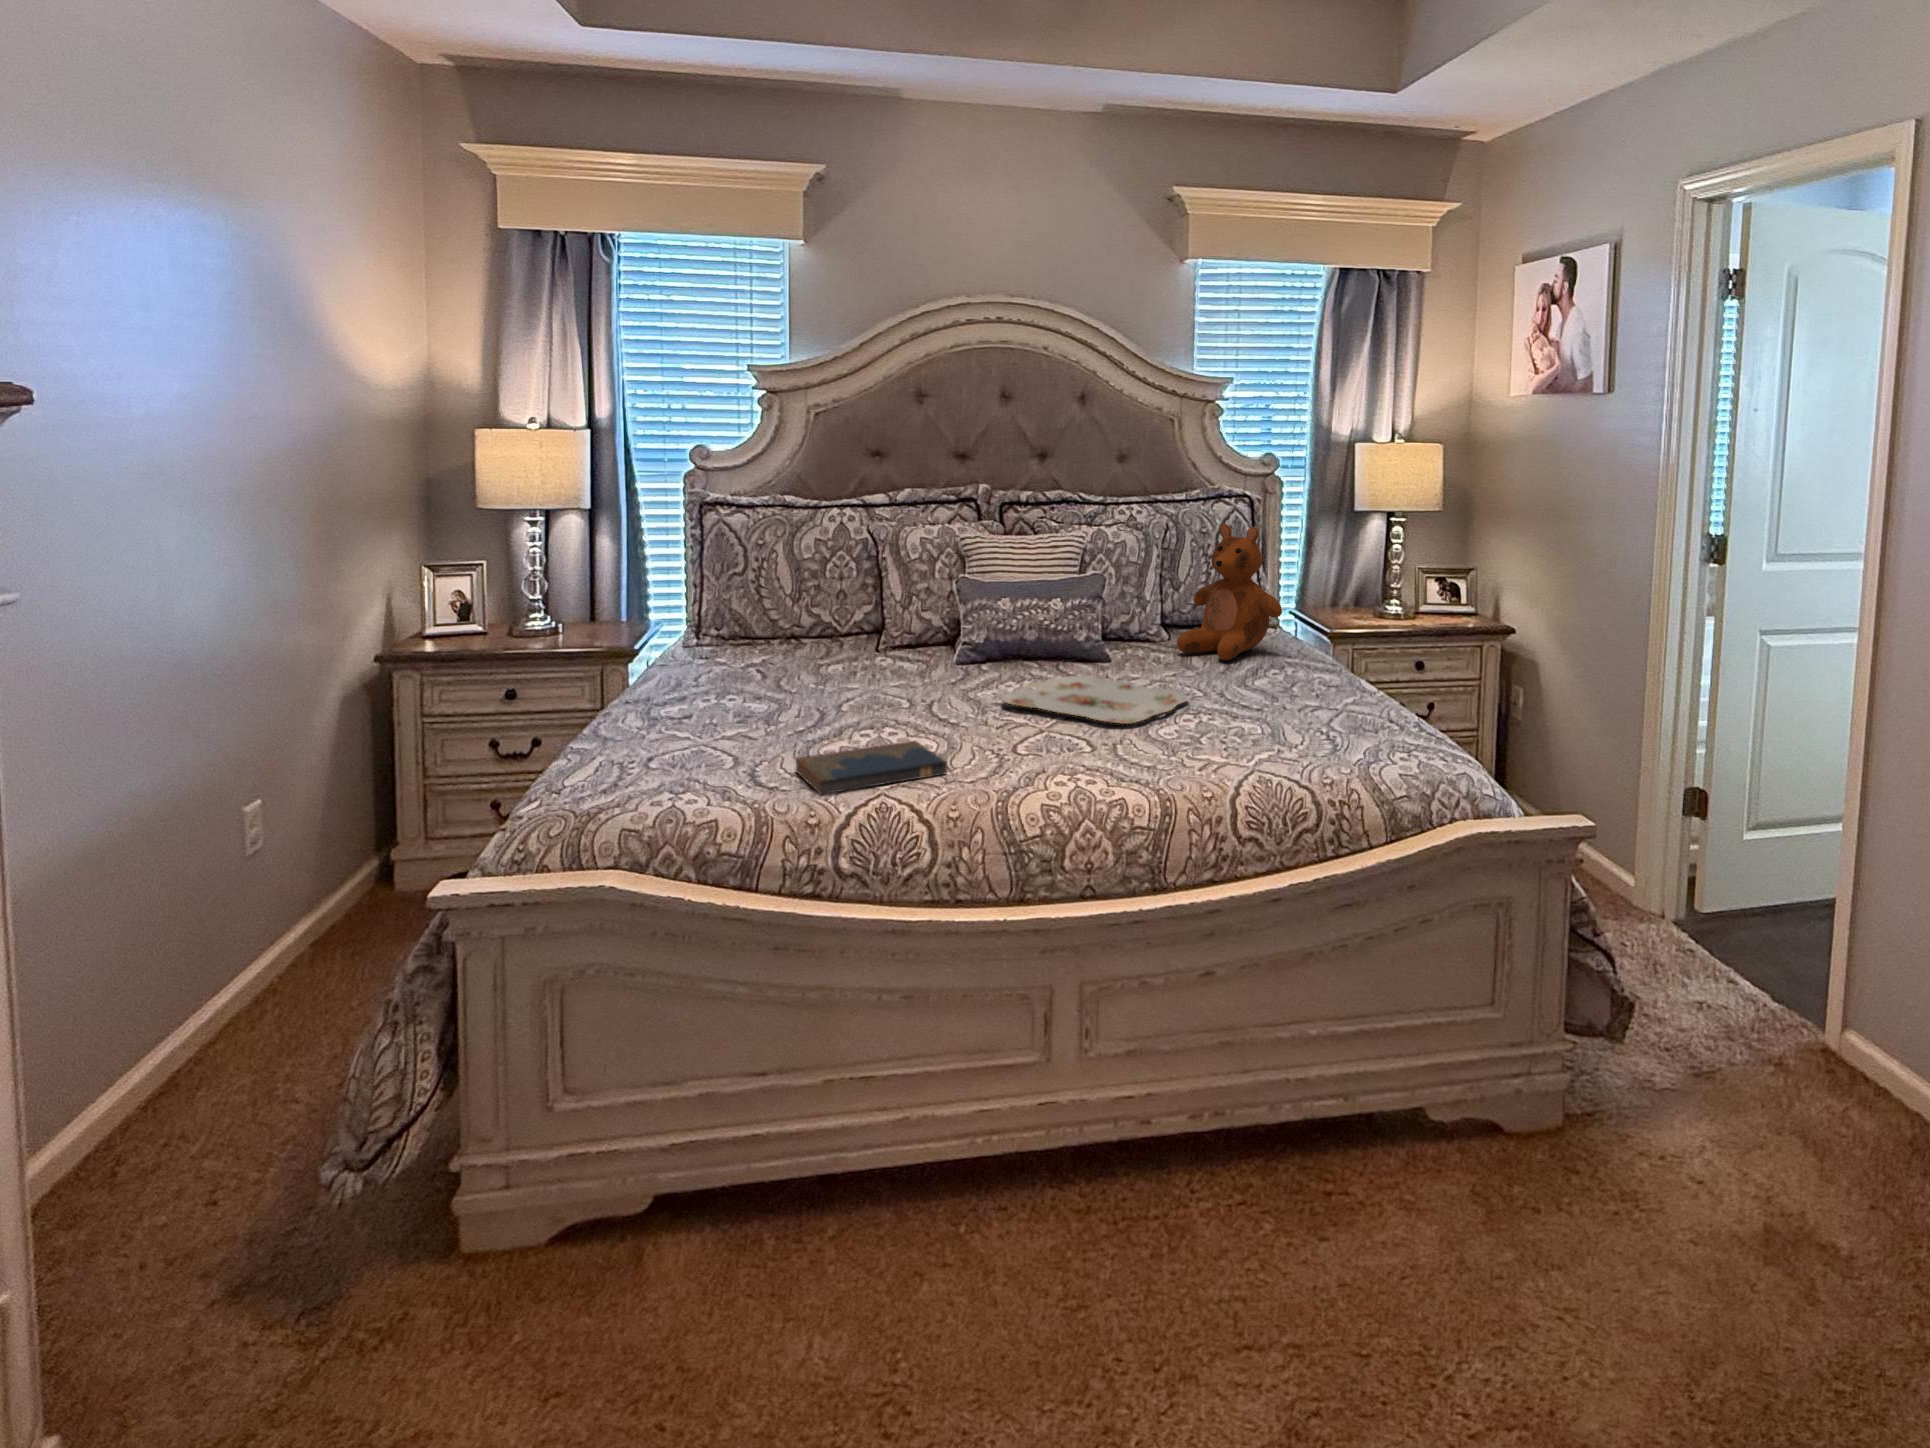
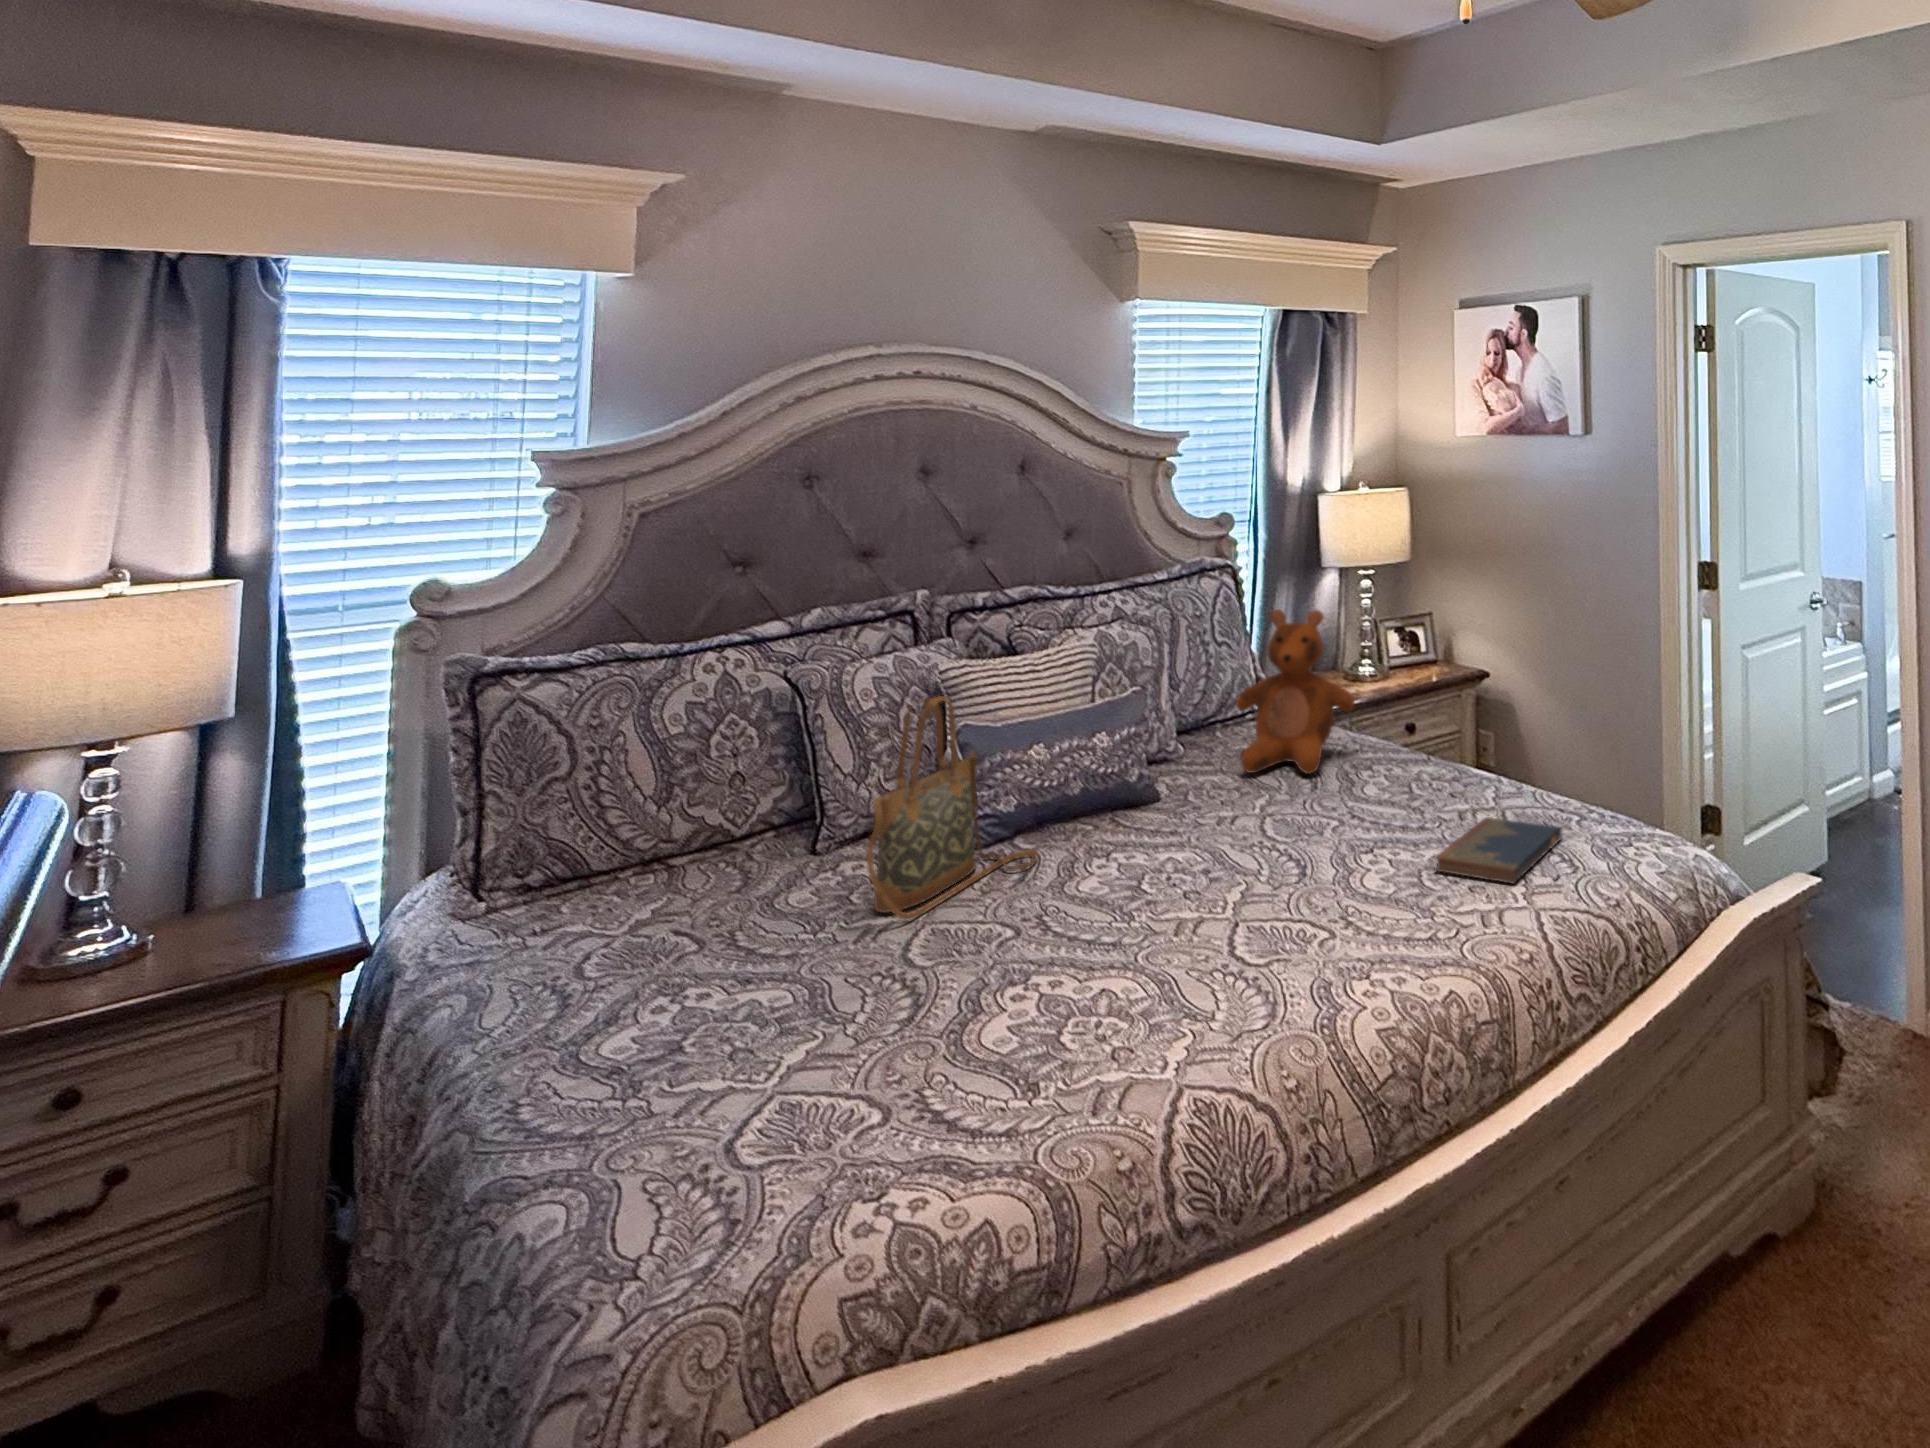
handbag: none [838,542,980,686] -> present [867,696,1038,920]
serving tray: present [1002,676,1188,724] -> none [1140,828,1362,897]
hardcover book: present [796,740,947,795] -> present [1436,817,1561,883]

